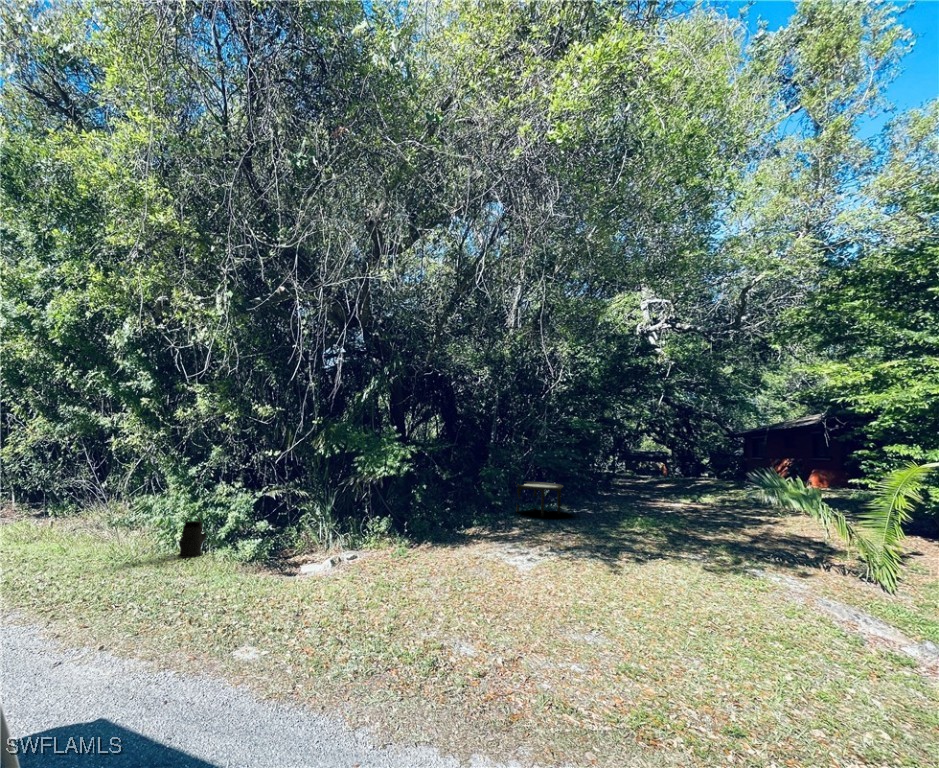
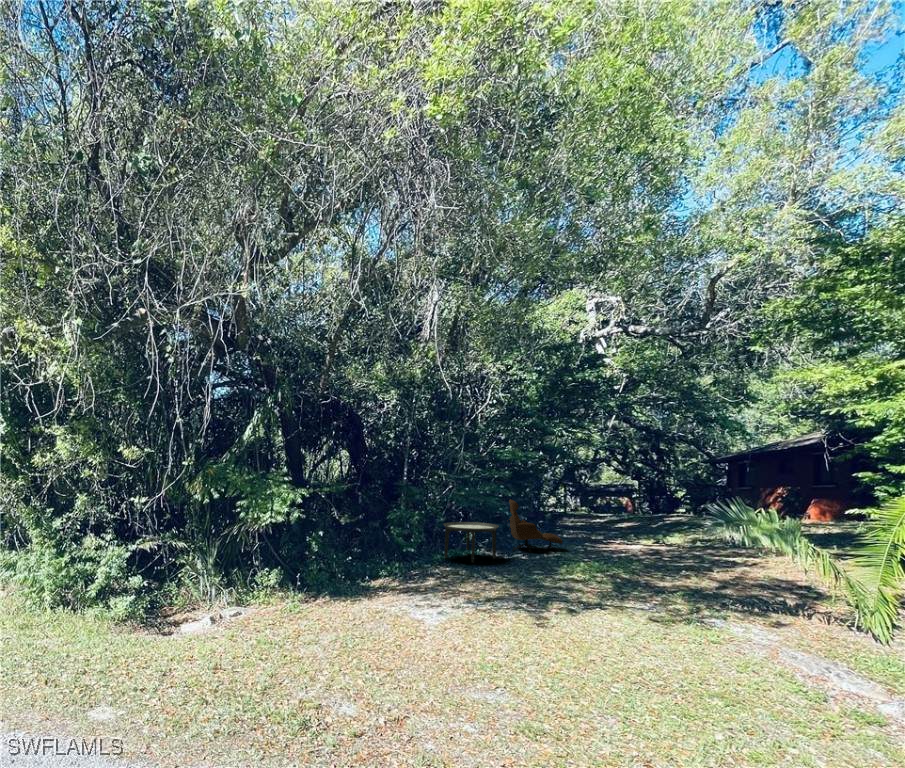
lounge chair: none [565,463,614,509] -> present [507,499,563,553]
watering can: present [178,514,207,558] -> none [40,571,83,620]

